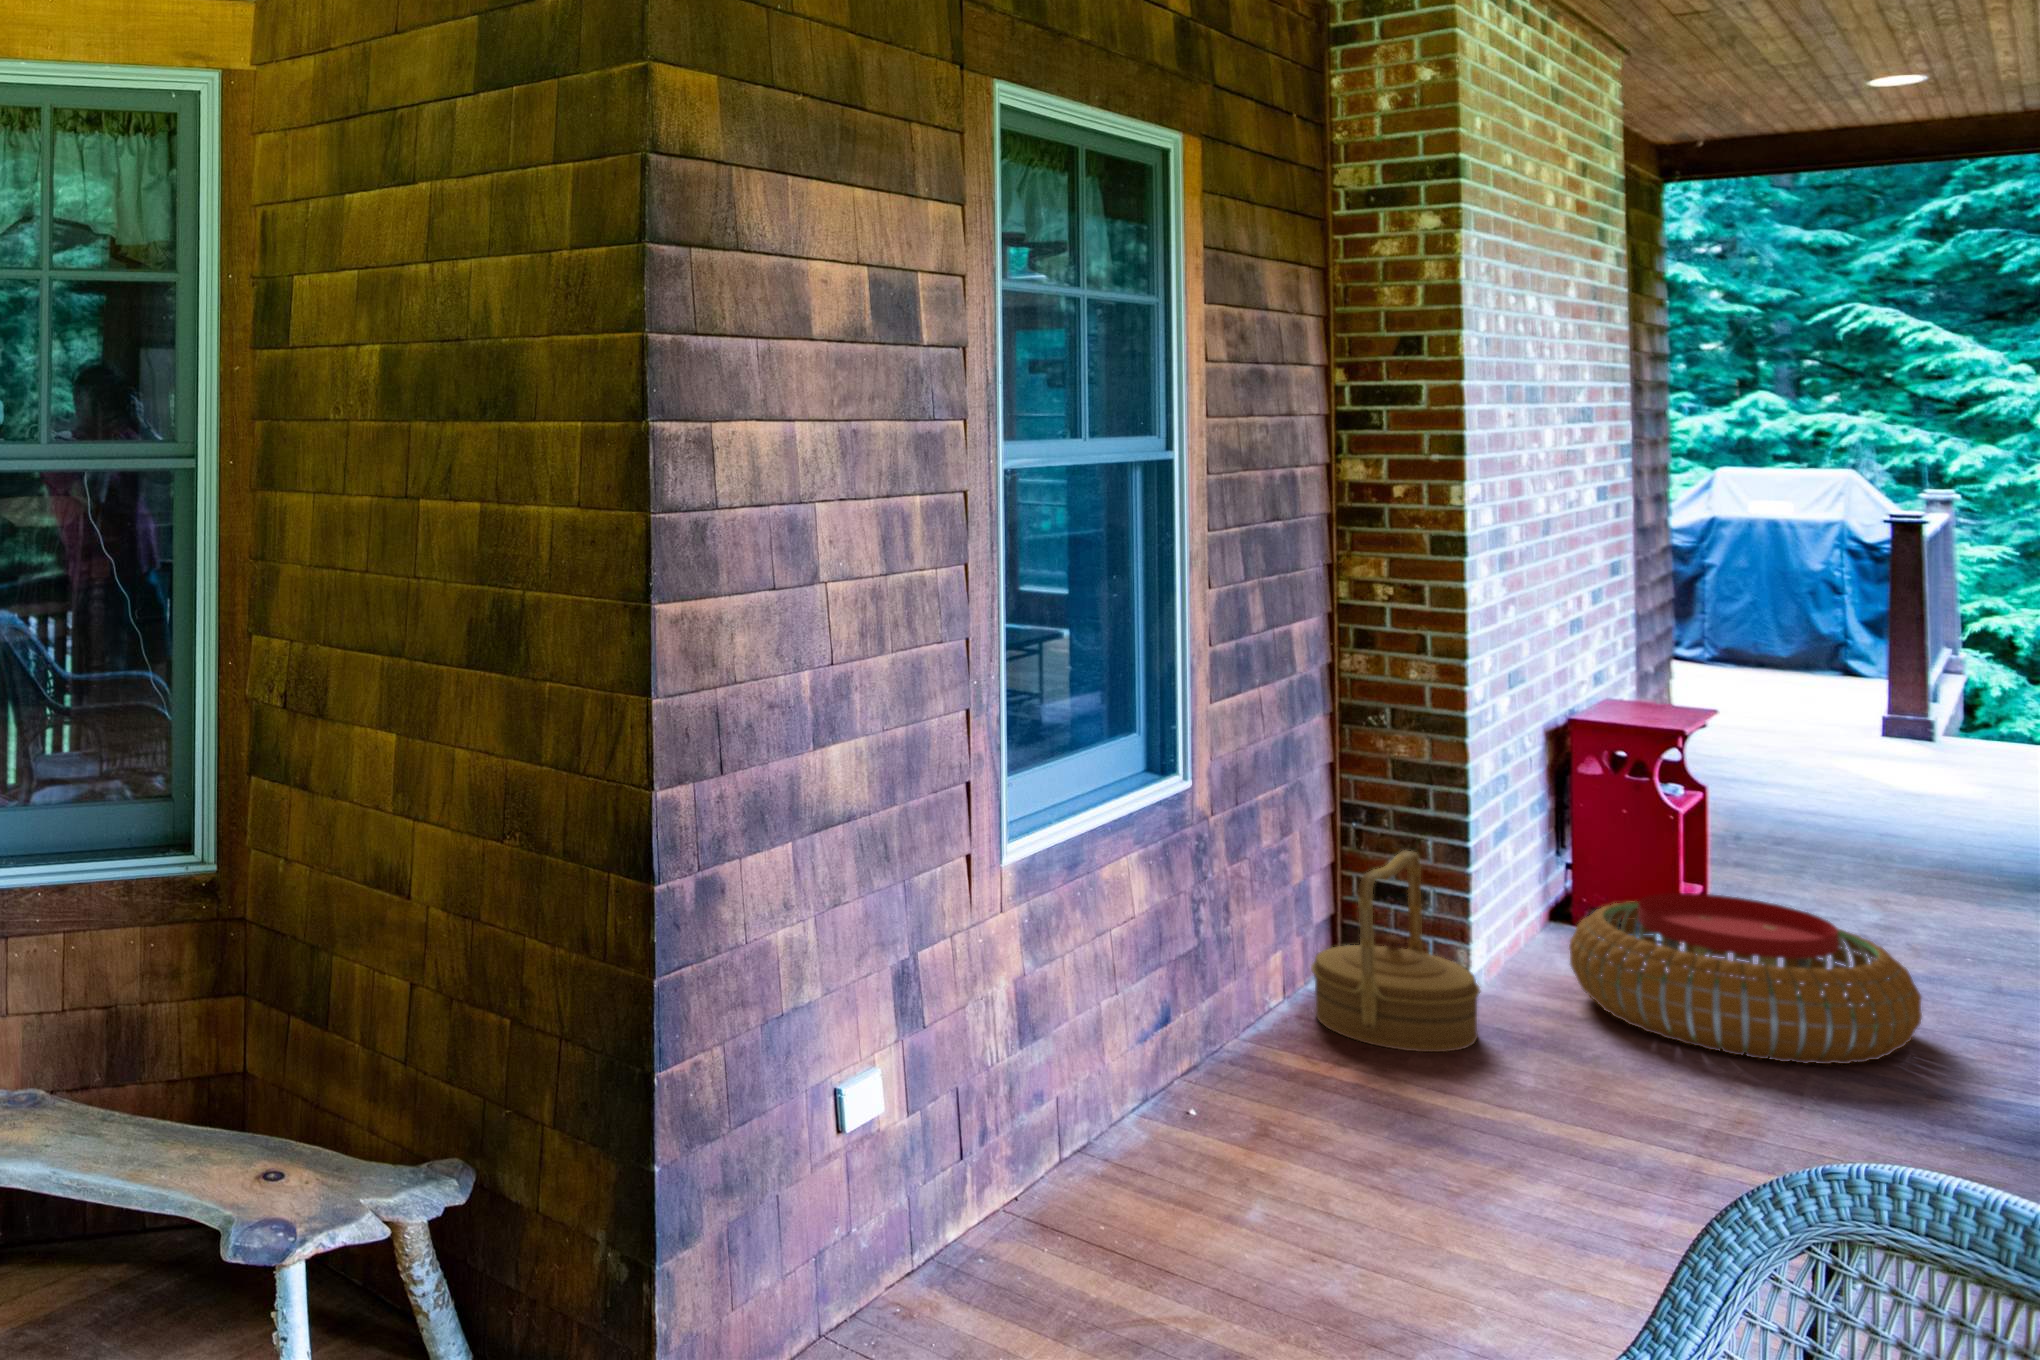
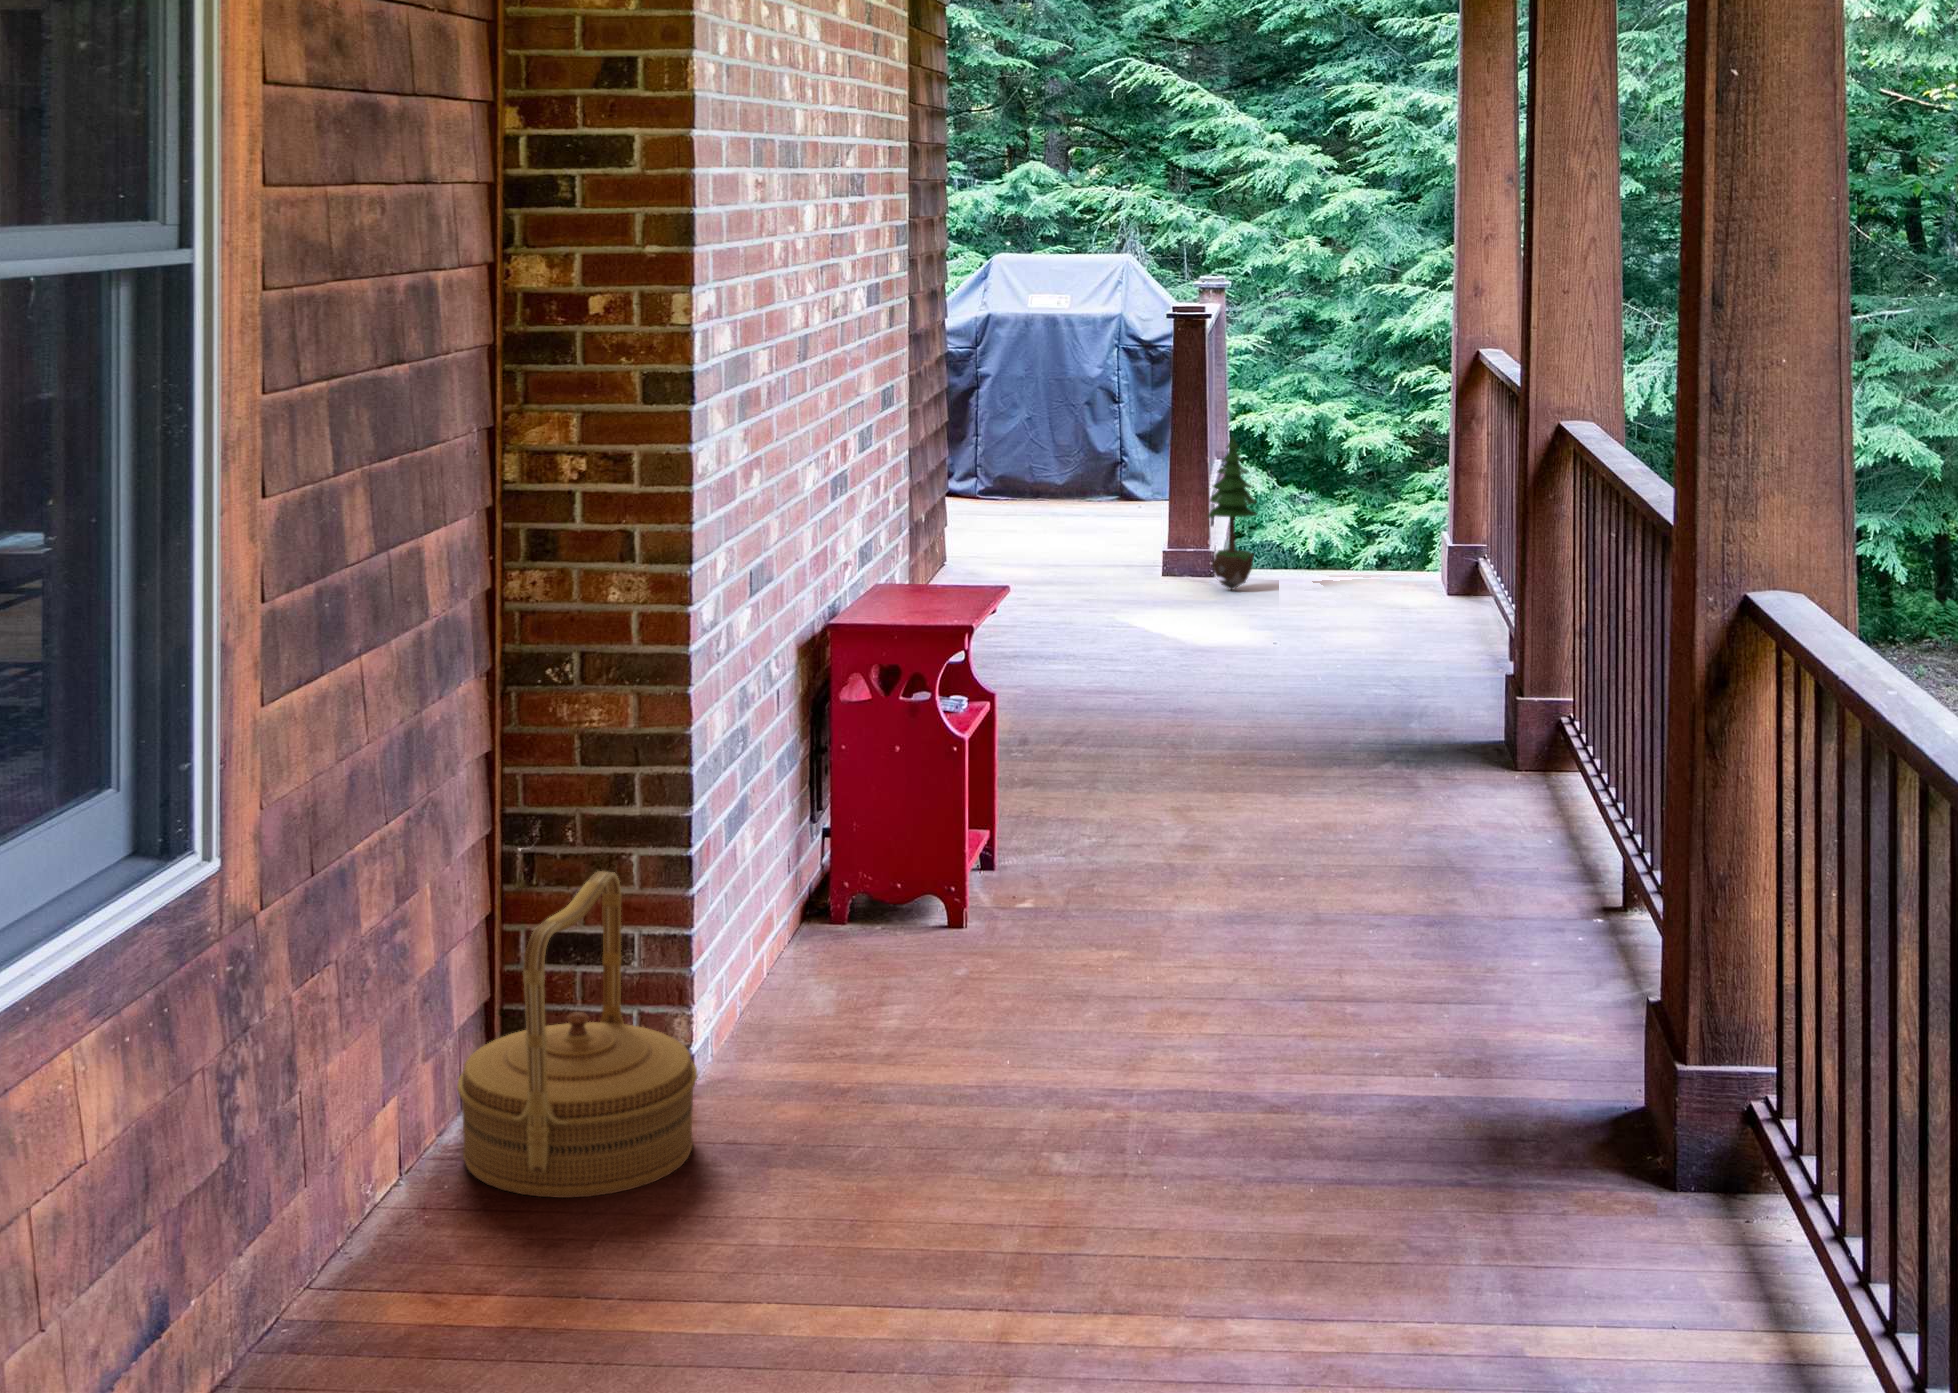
potted tree: none [1933,620,1994,752] -> present [1207,437,1258,590]
pouf: present [1569,893,1922,1064] -> none [817,862,1222,1098]

